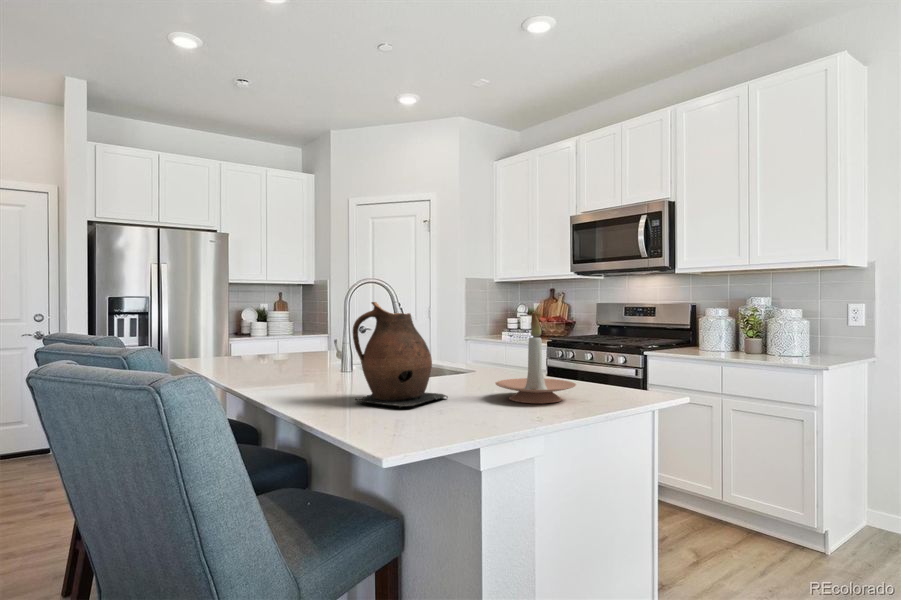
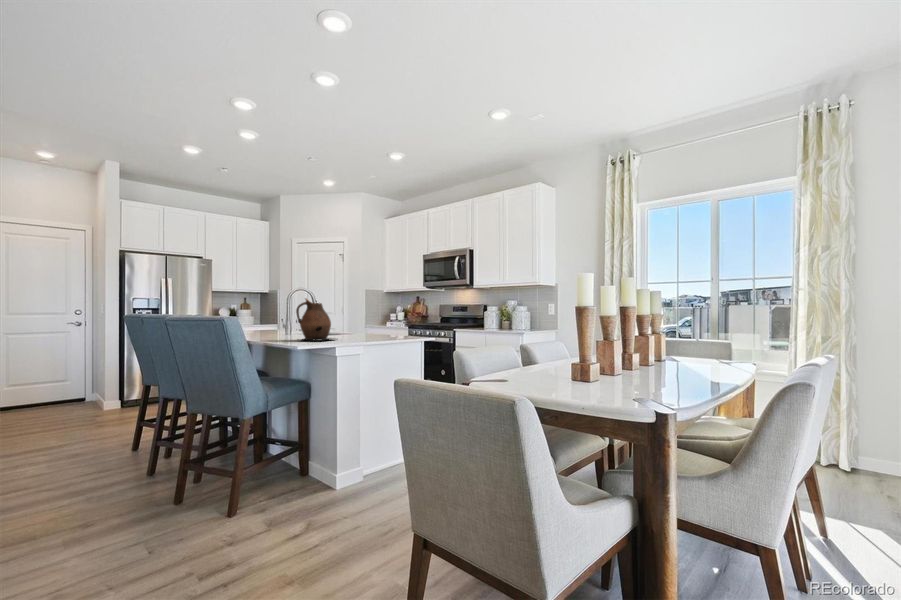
candle holder: present [496,313,576,403] -> none [359,303,393,340]

